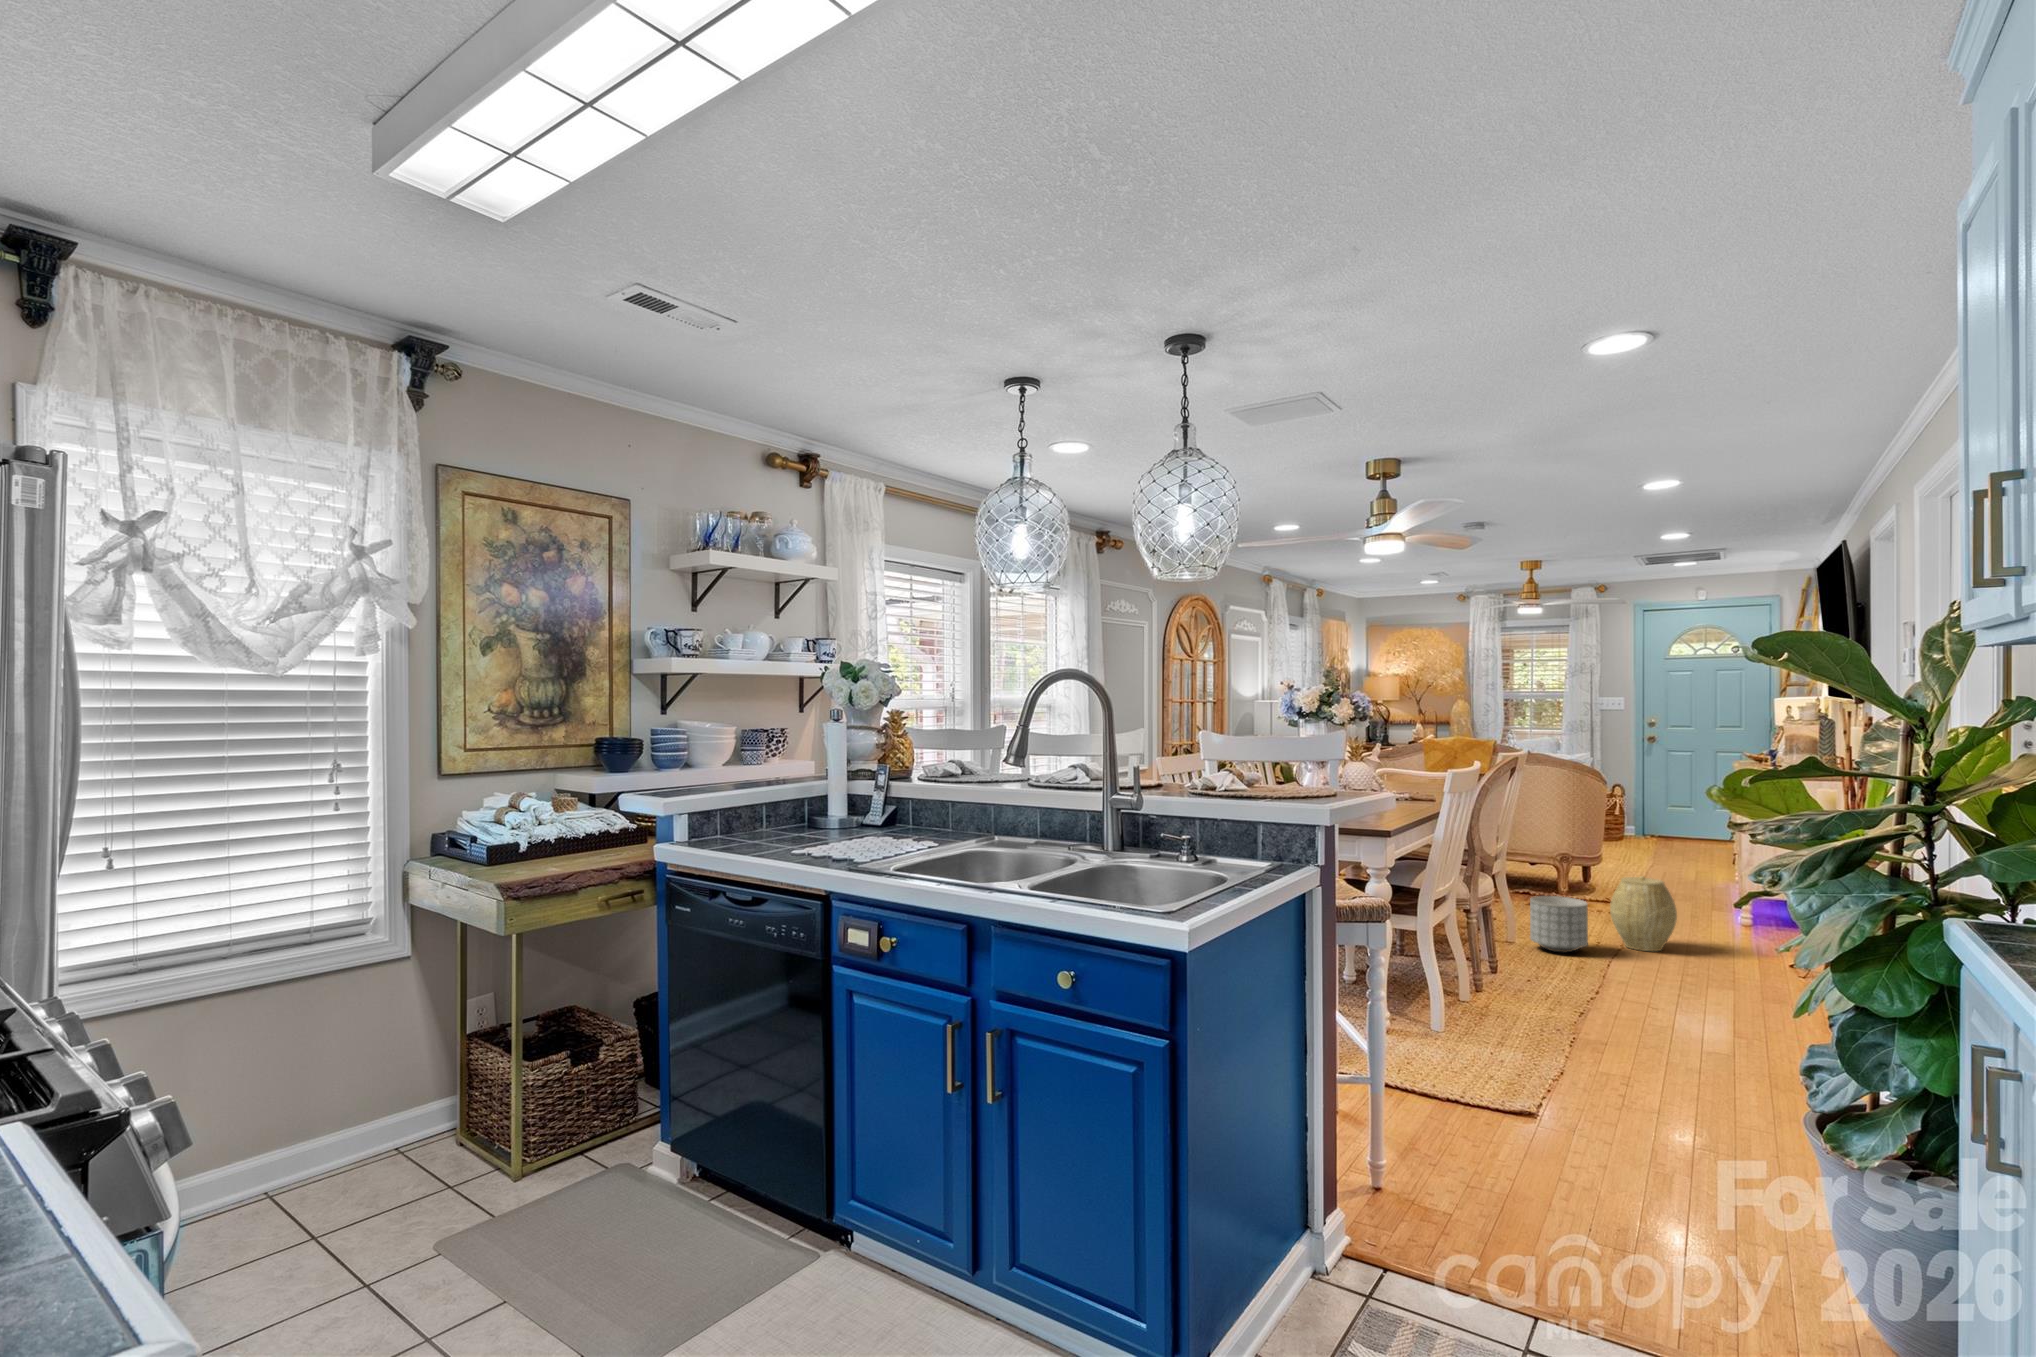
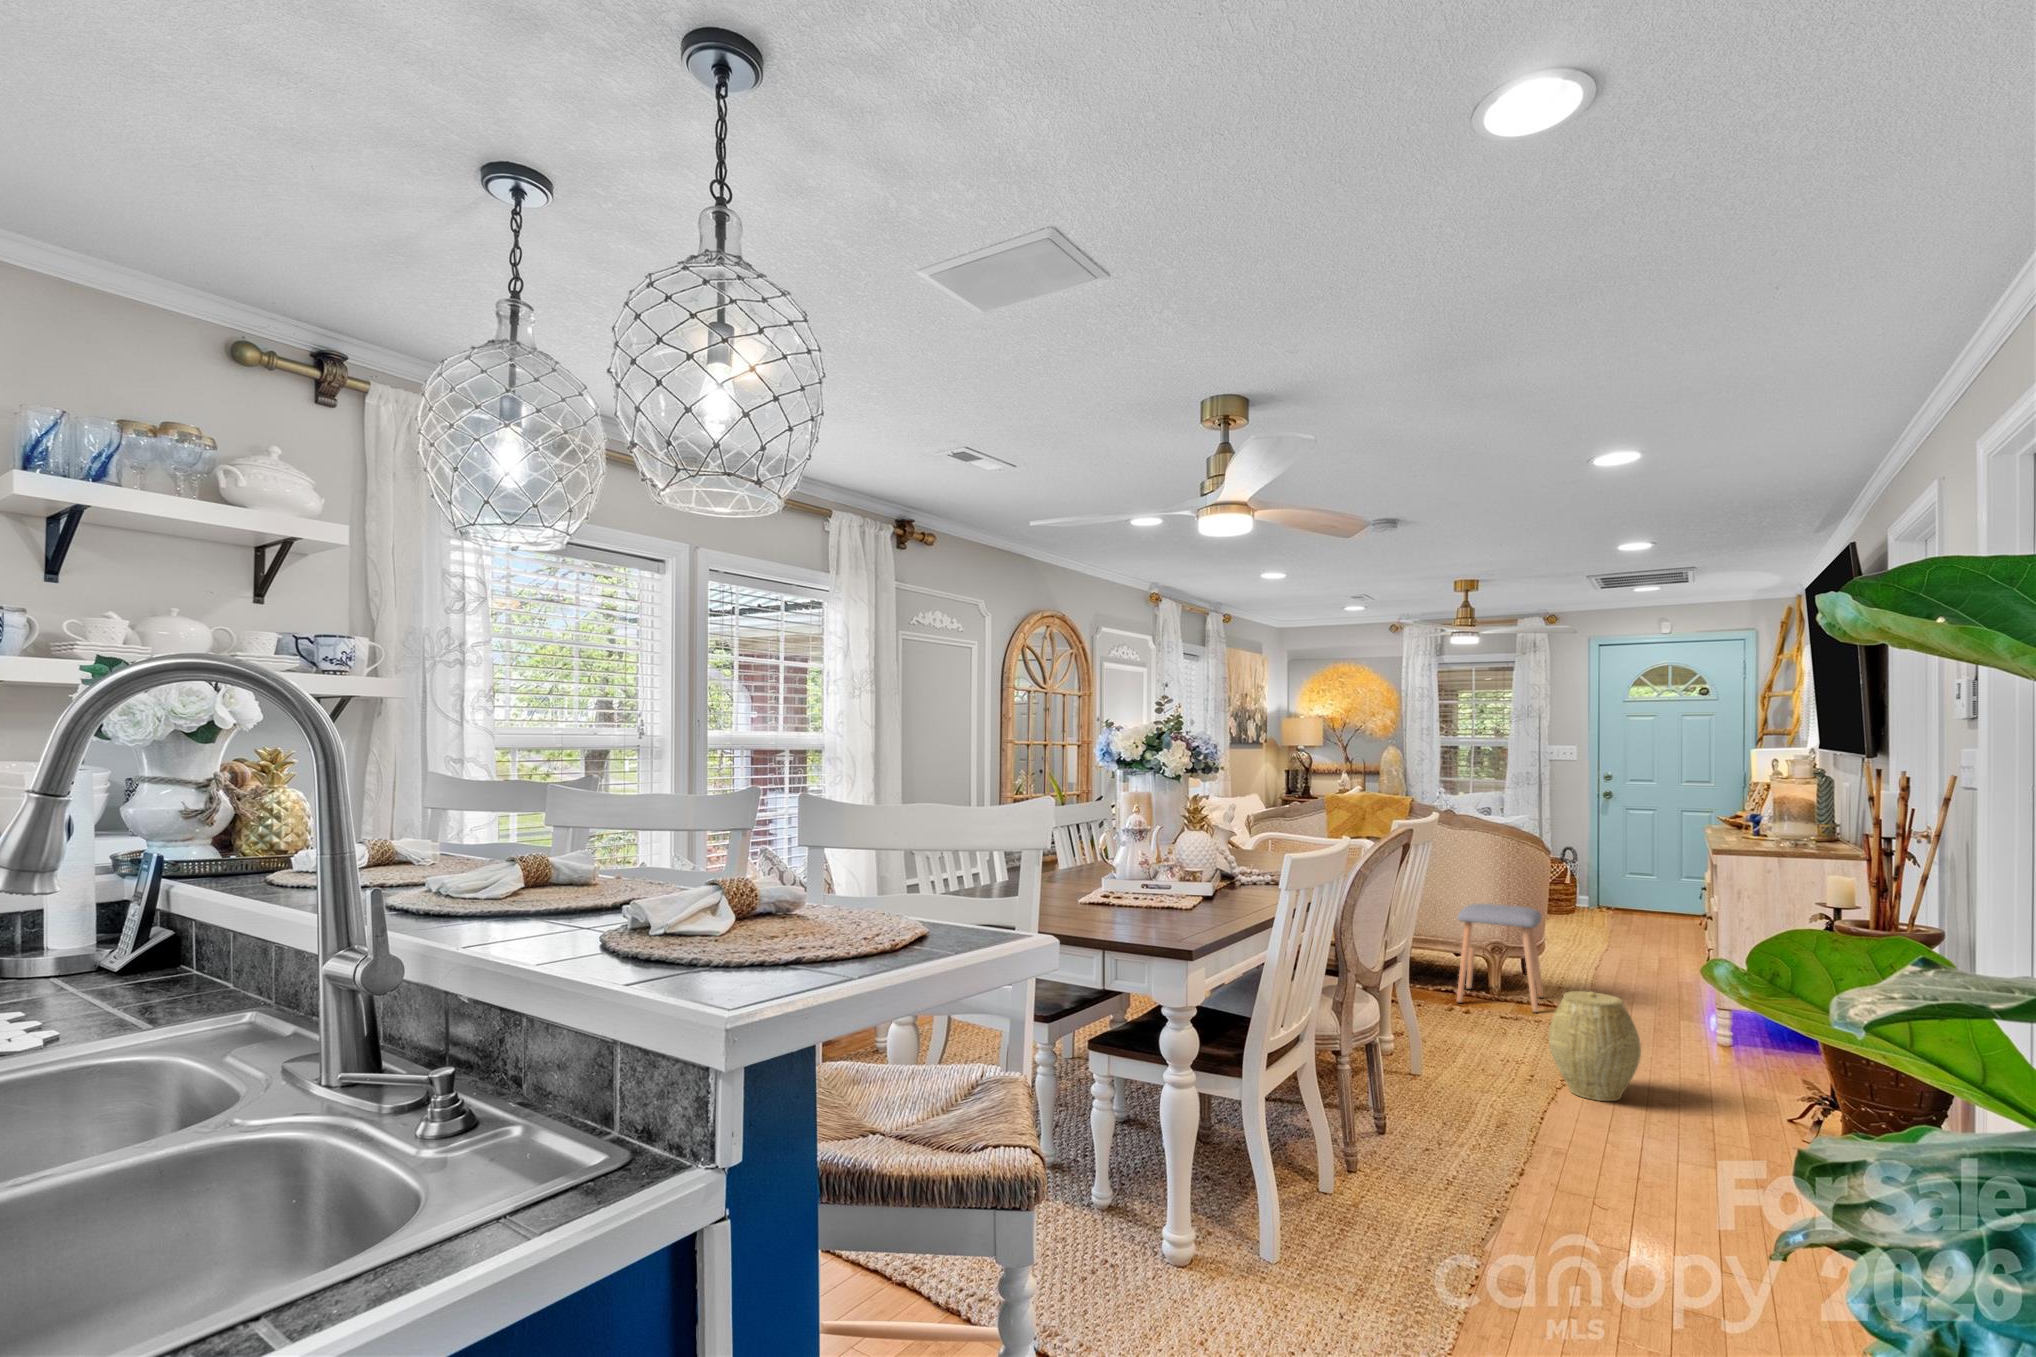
stool: none [1534,823,1601,904] -> present [1457,904,1544,1013]
planter: present [1530,896,1588,953] -> none [1437,1018,1517,1103]

